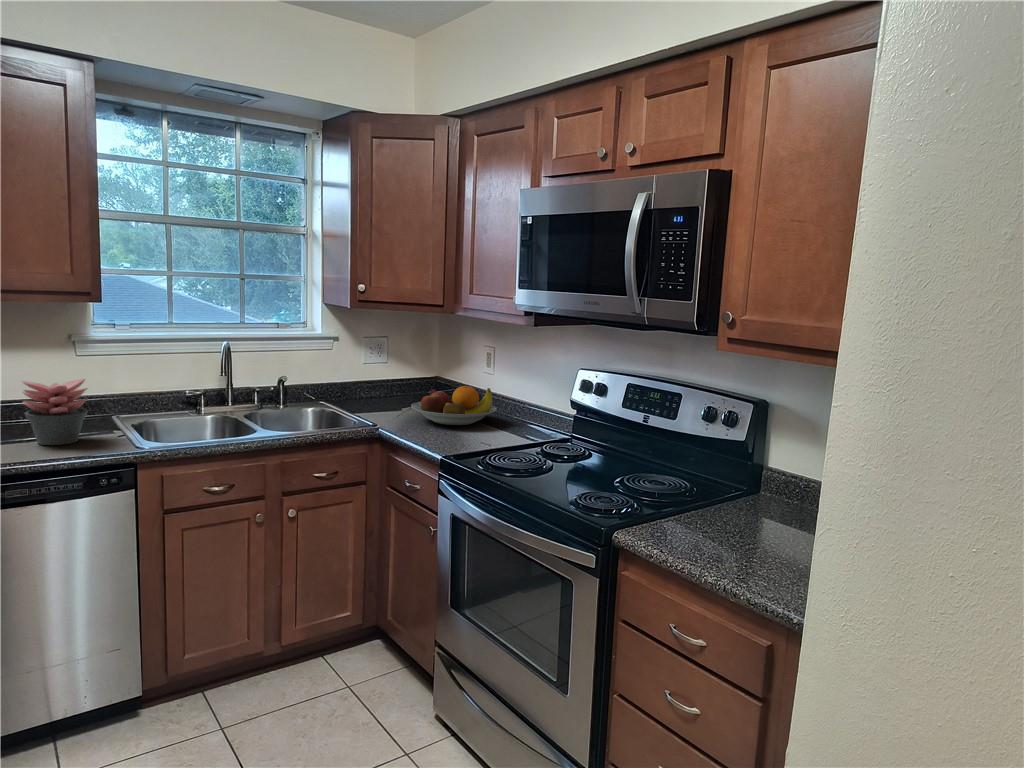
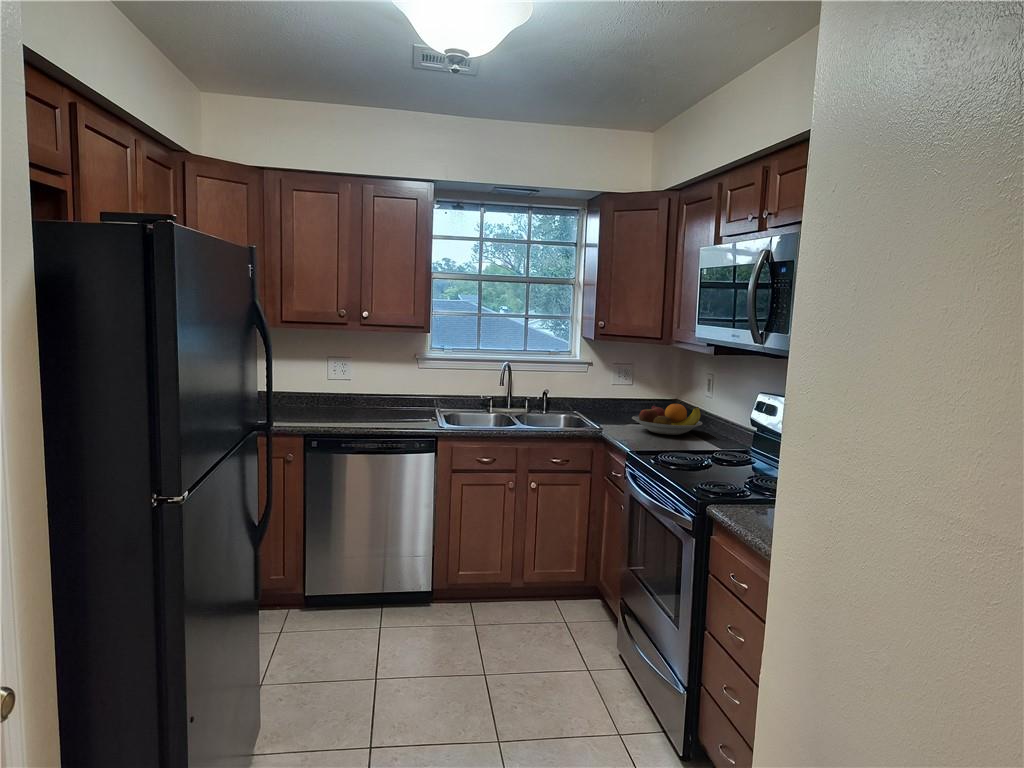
succulent plant: present [22,379,88,445] -> none [382,380,416,421]

